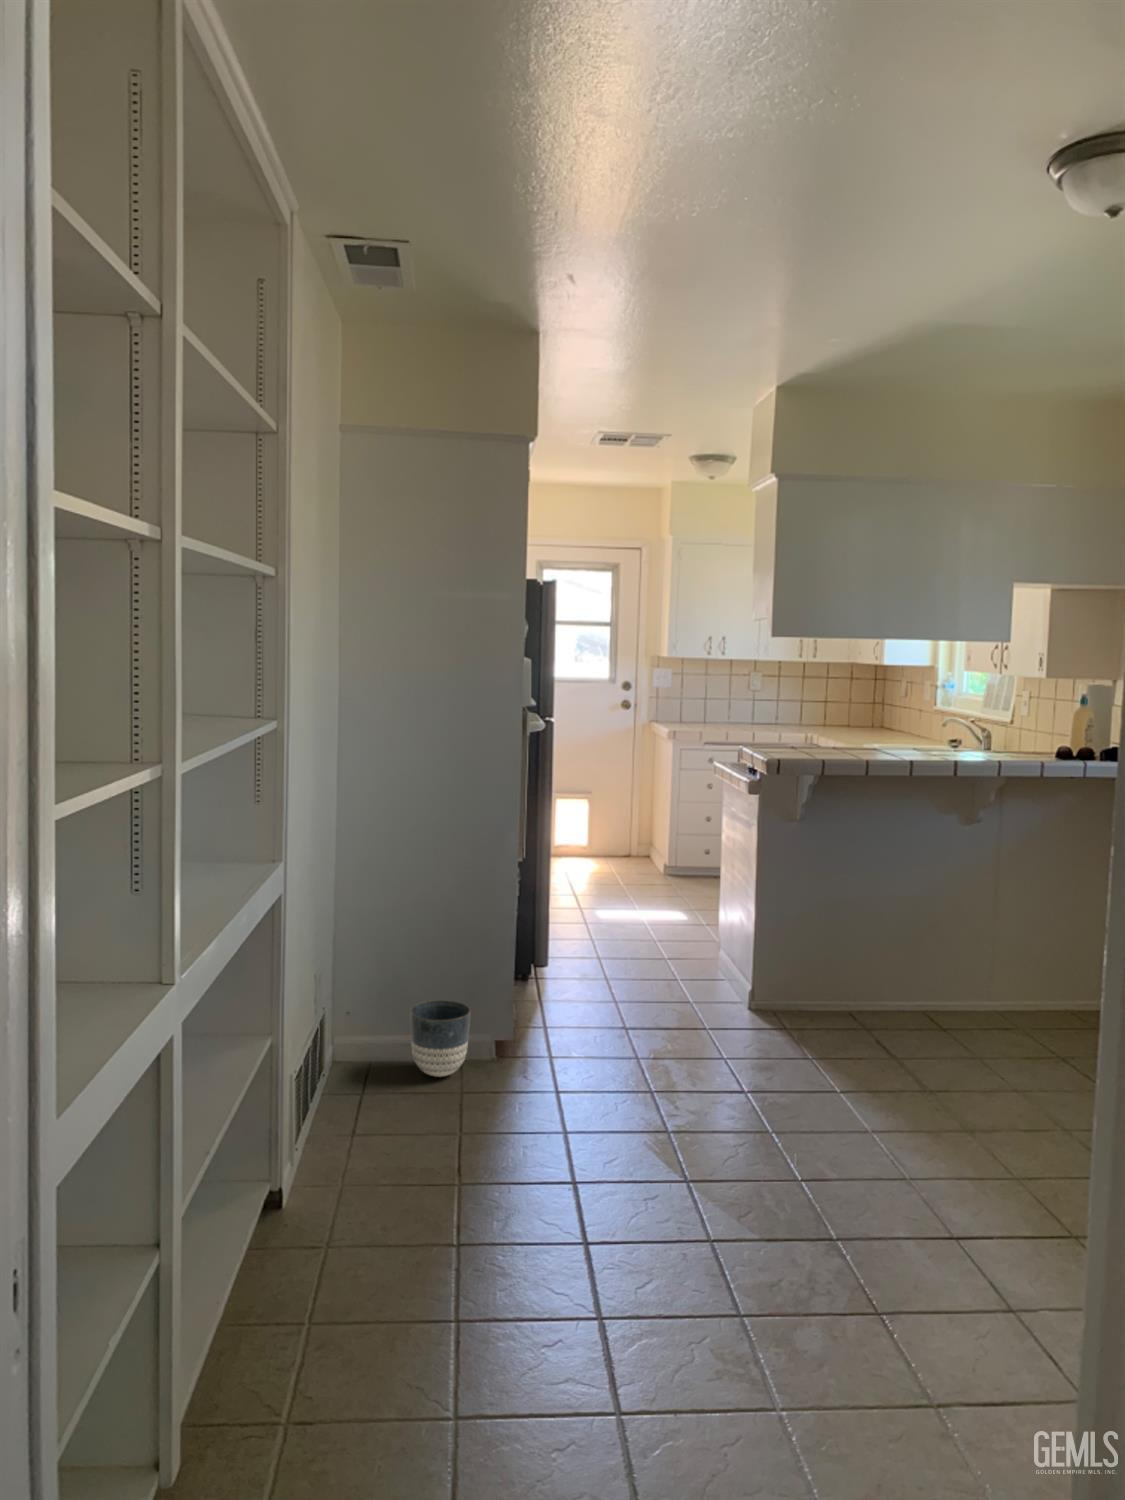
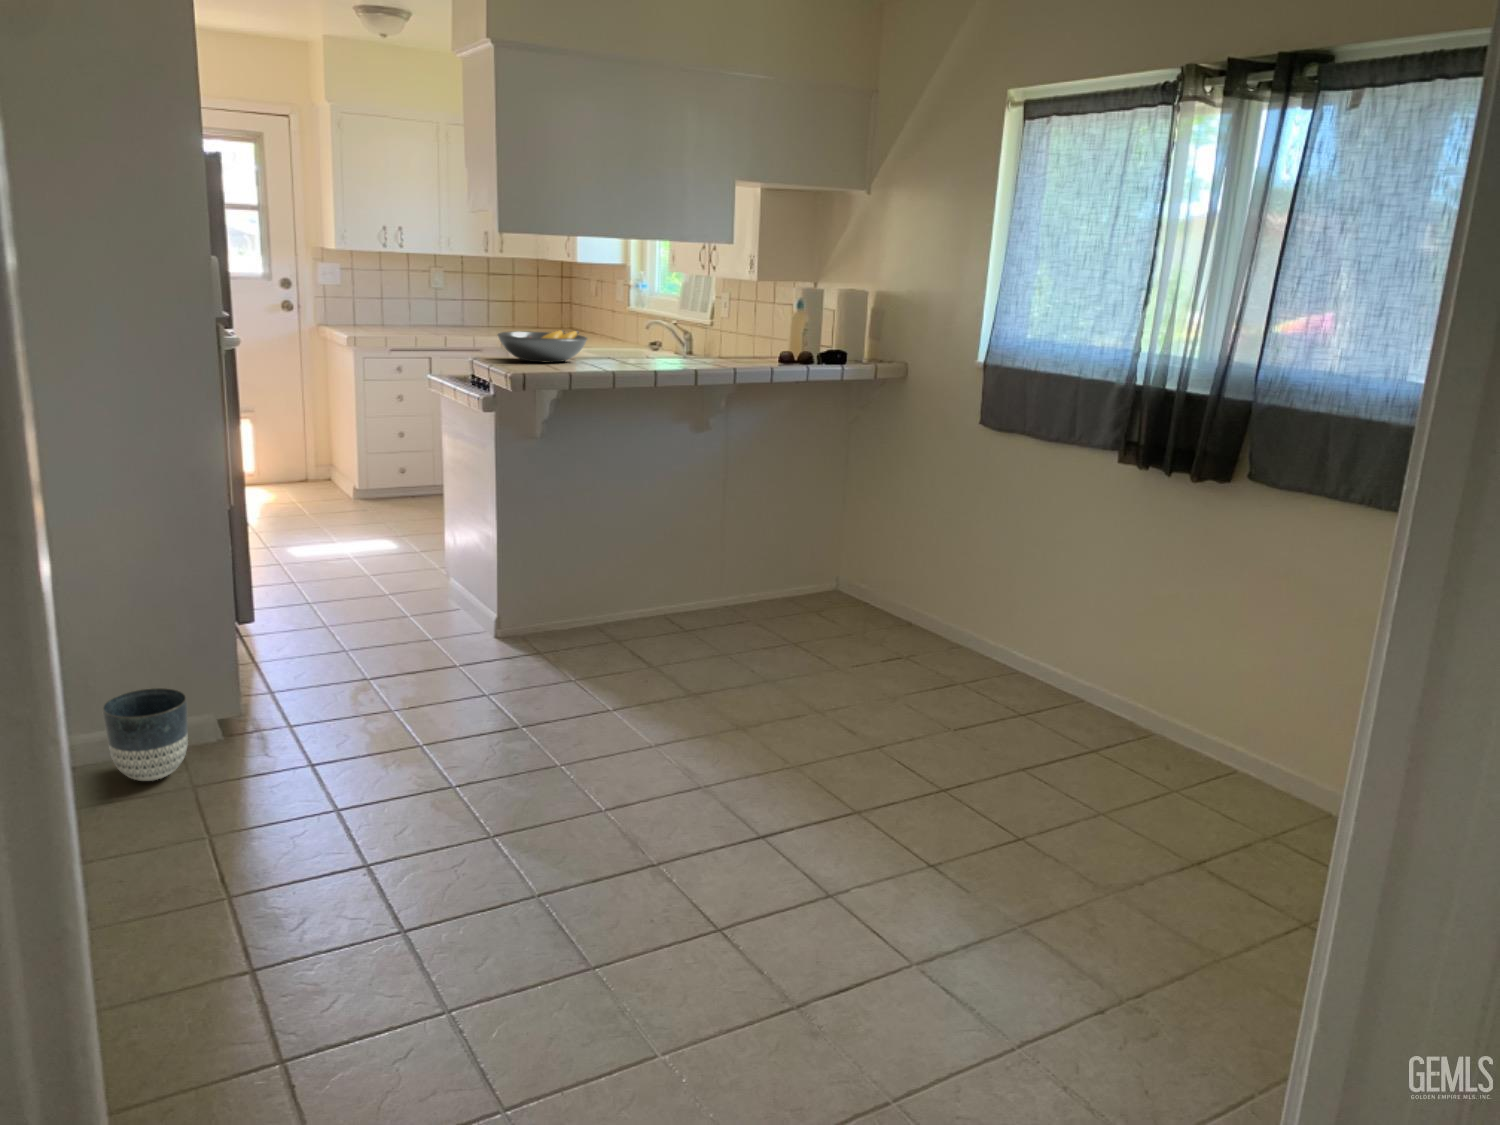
fruit bowl: none [776,724,861,753] -> present [498,330,587,363]

